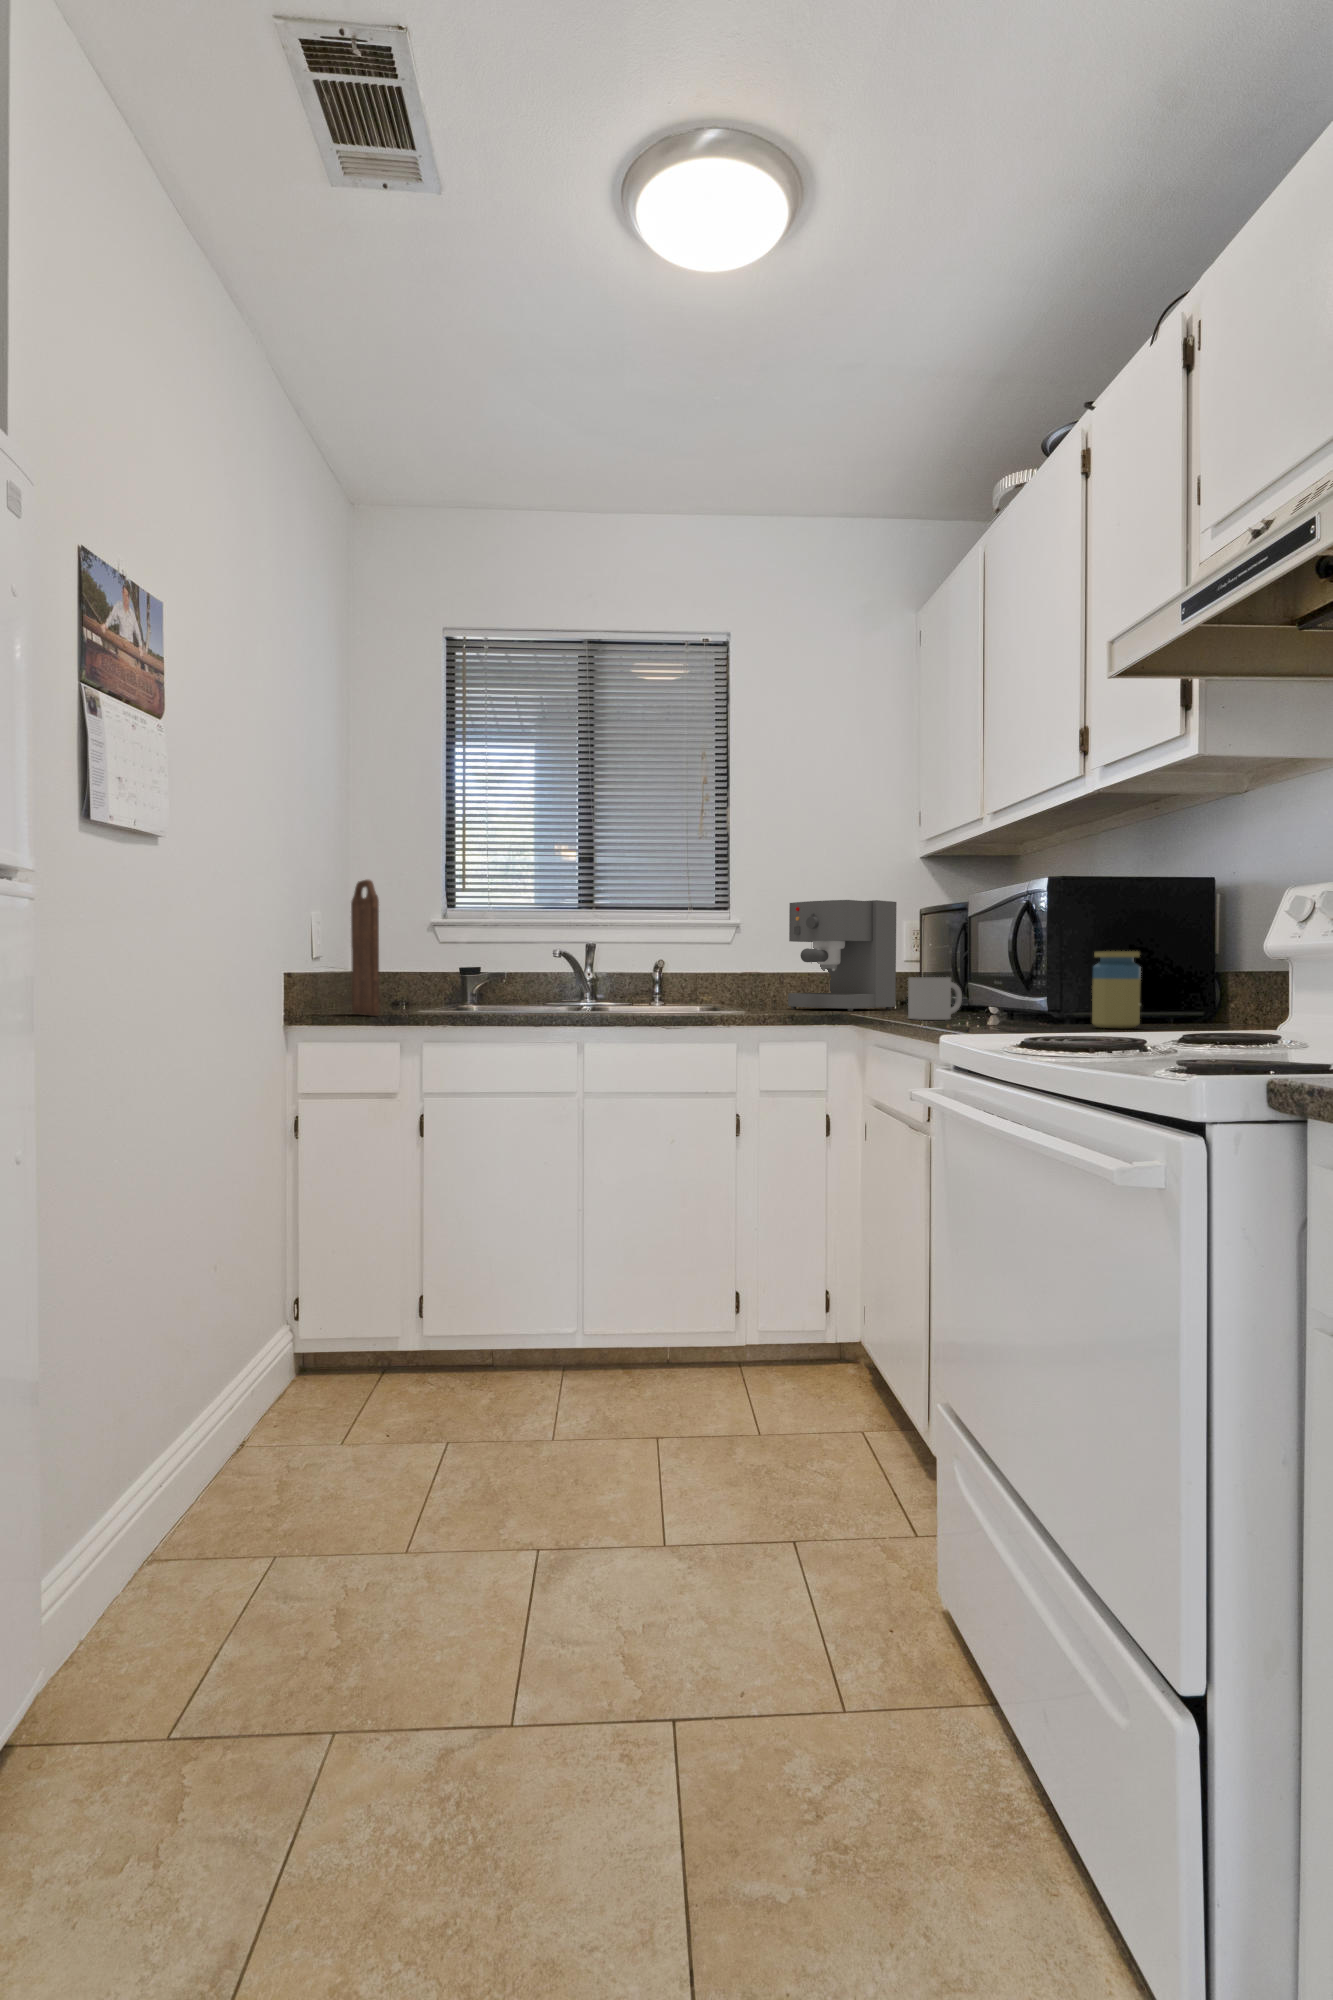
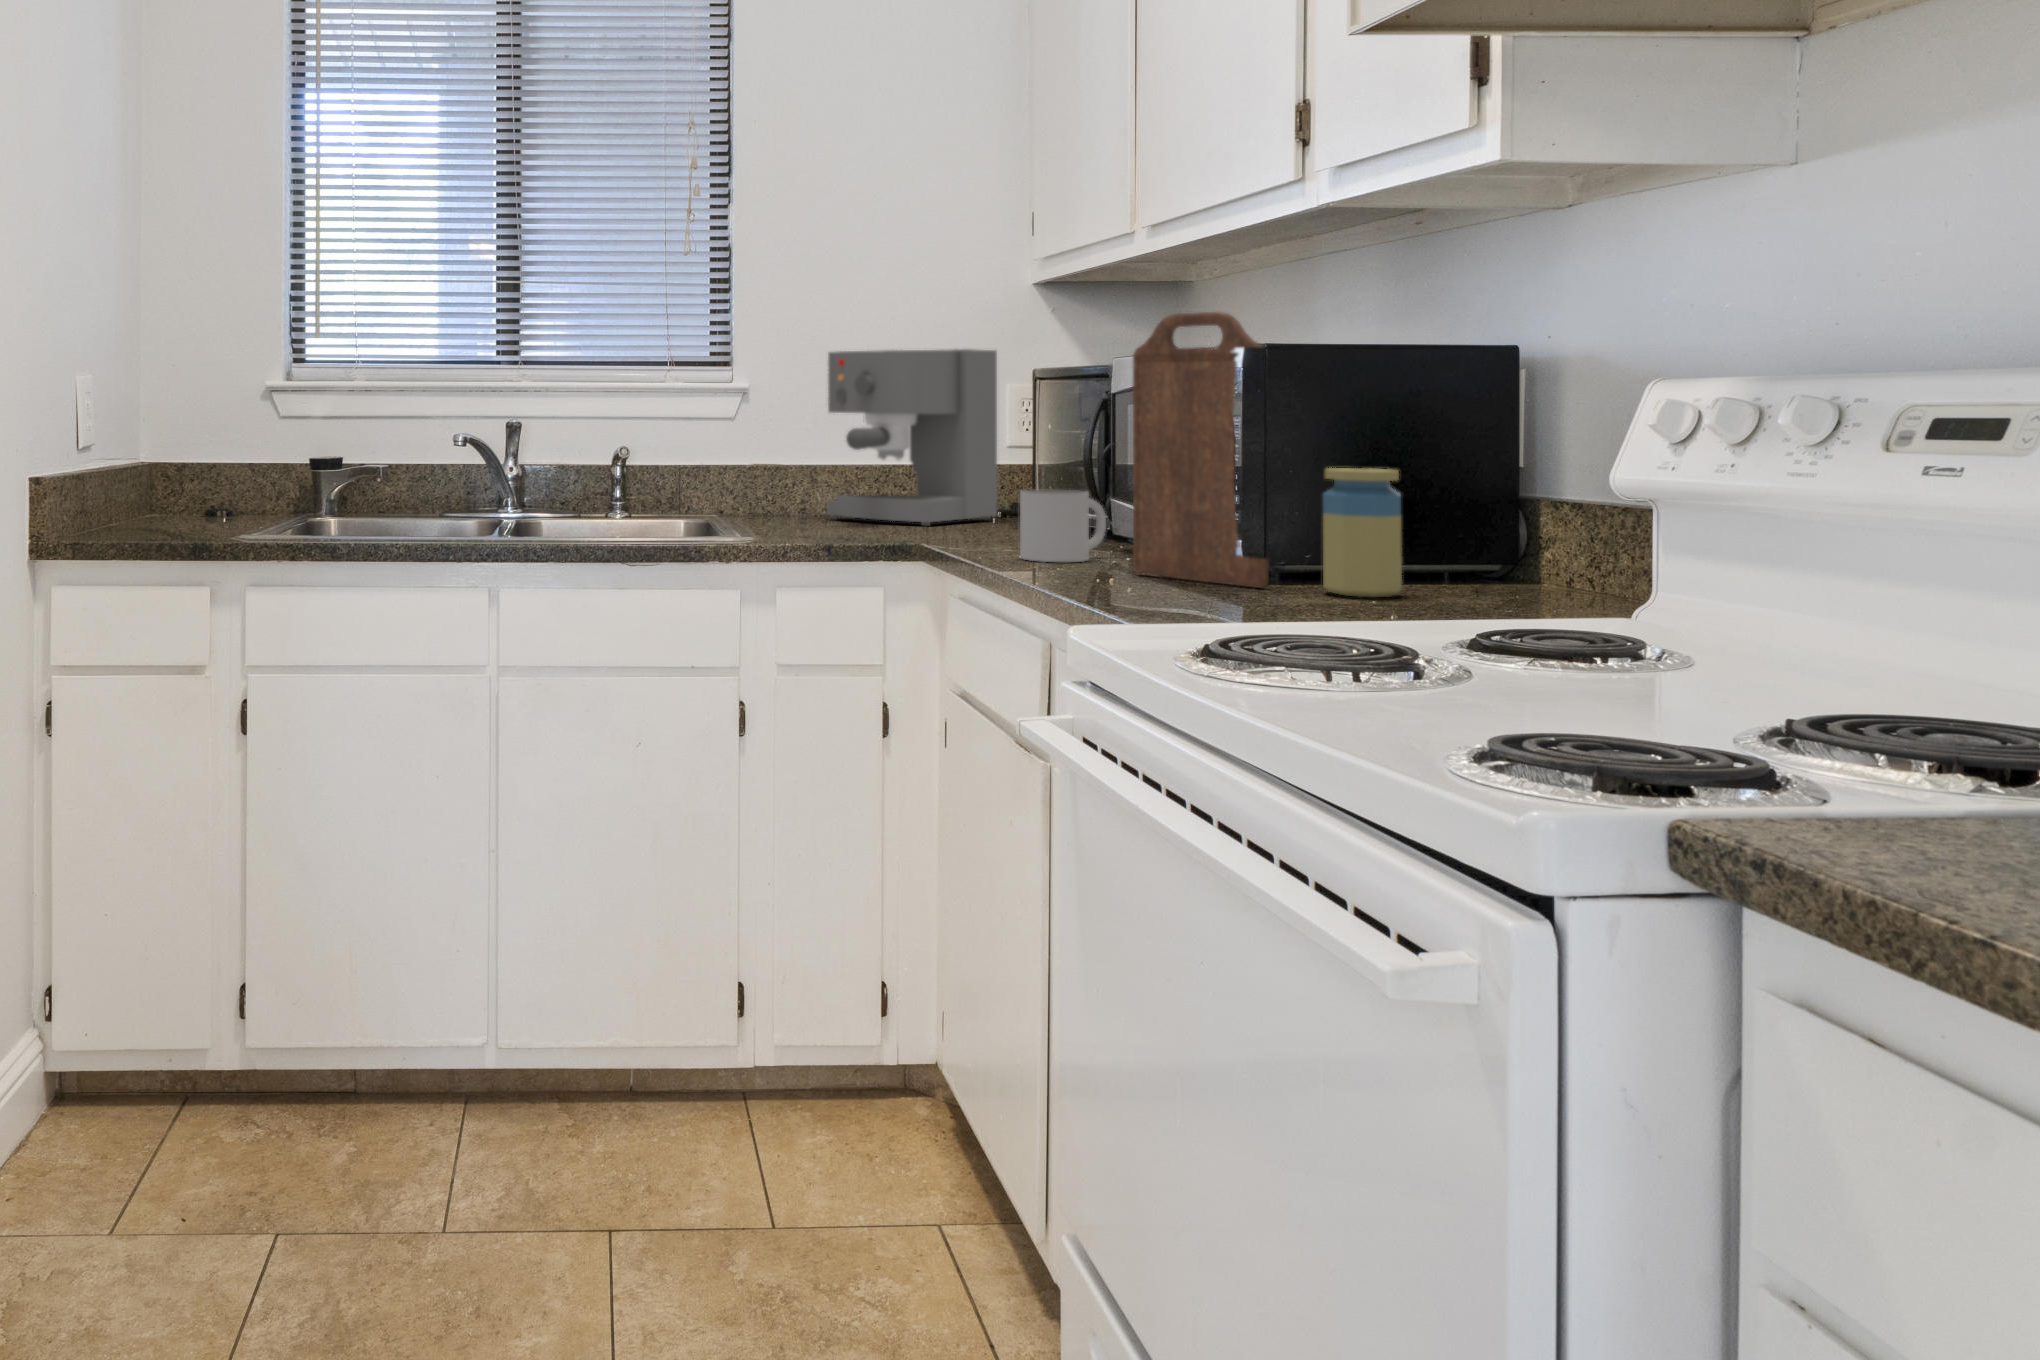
cutting board: present [351,880,380,1016] -> present [1133,312,1269,588]

